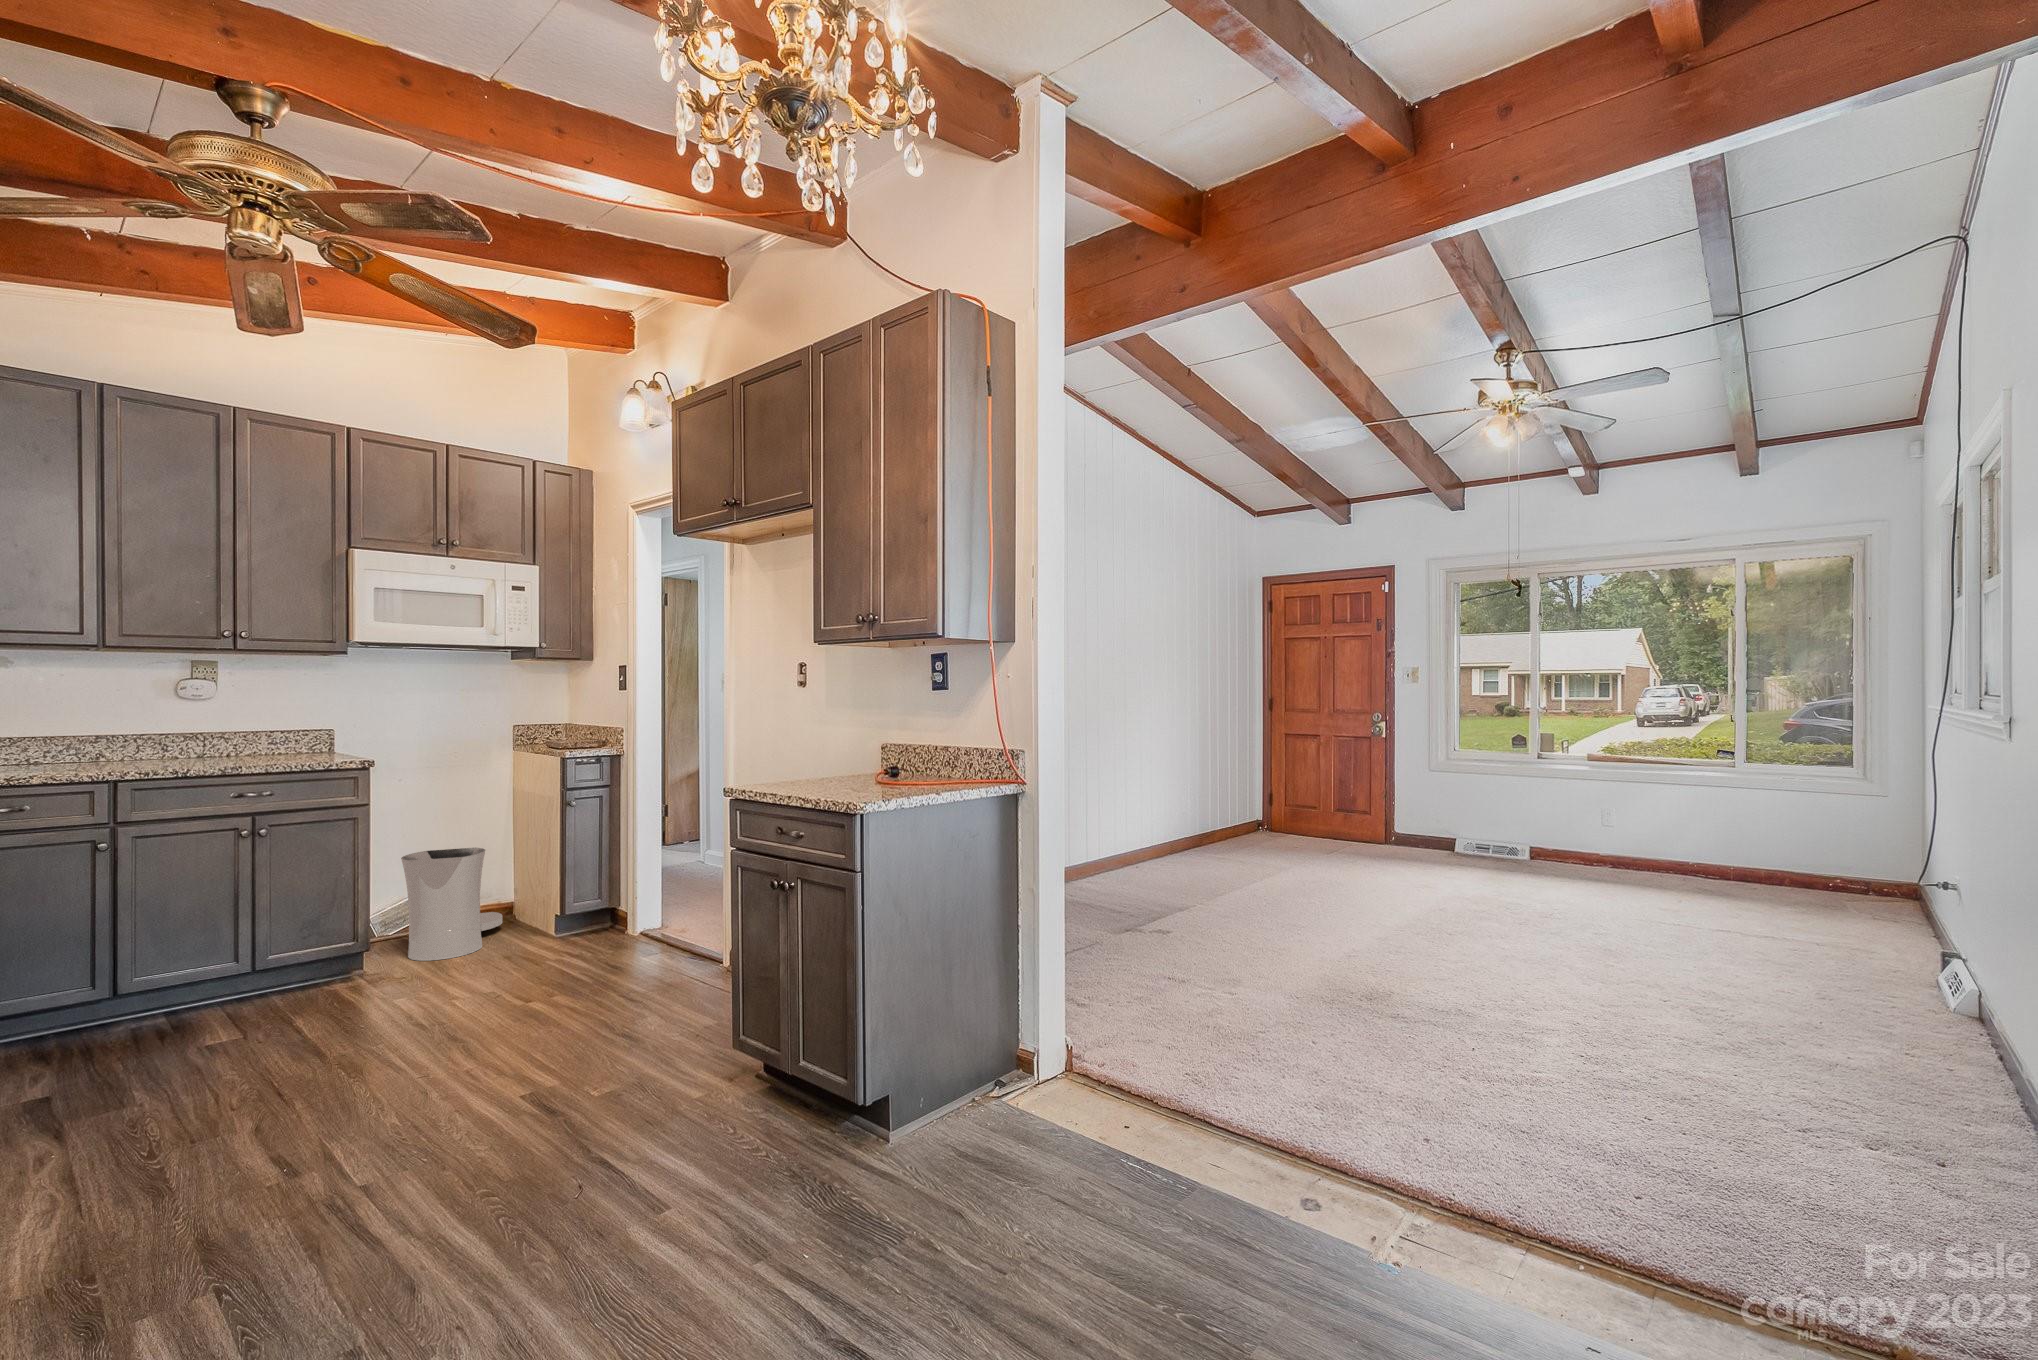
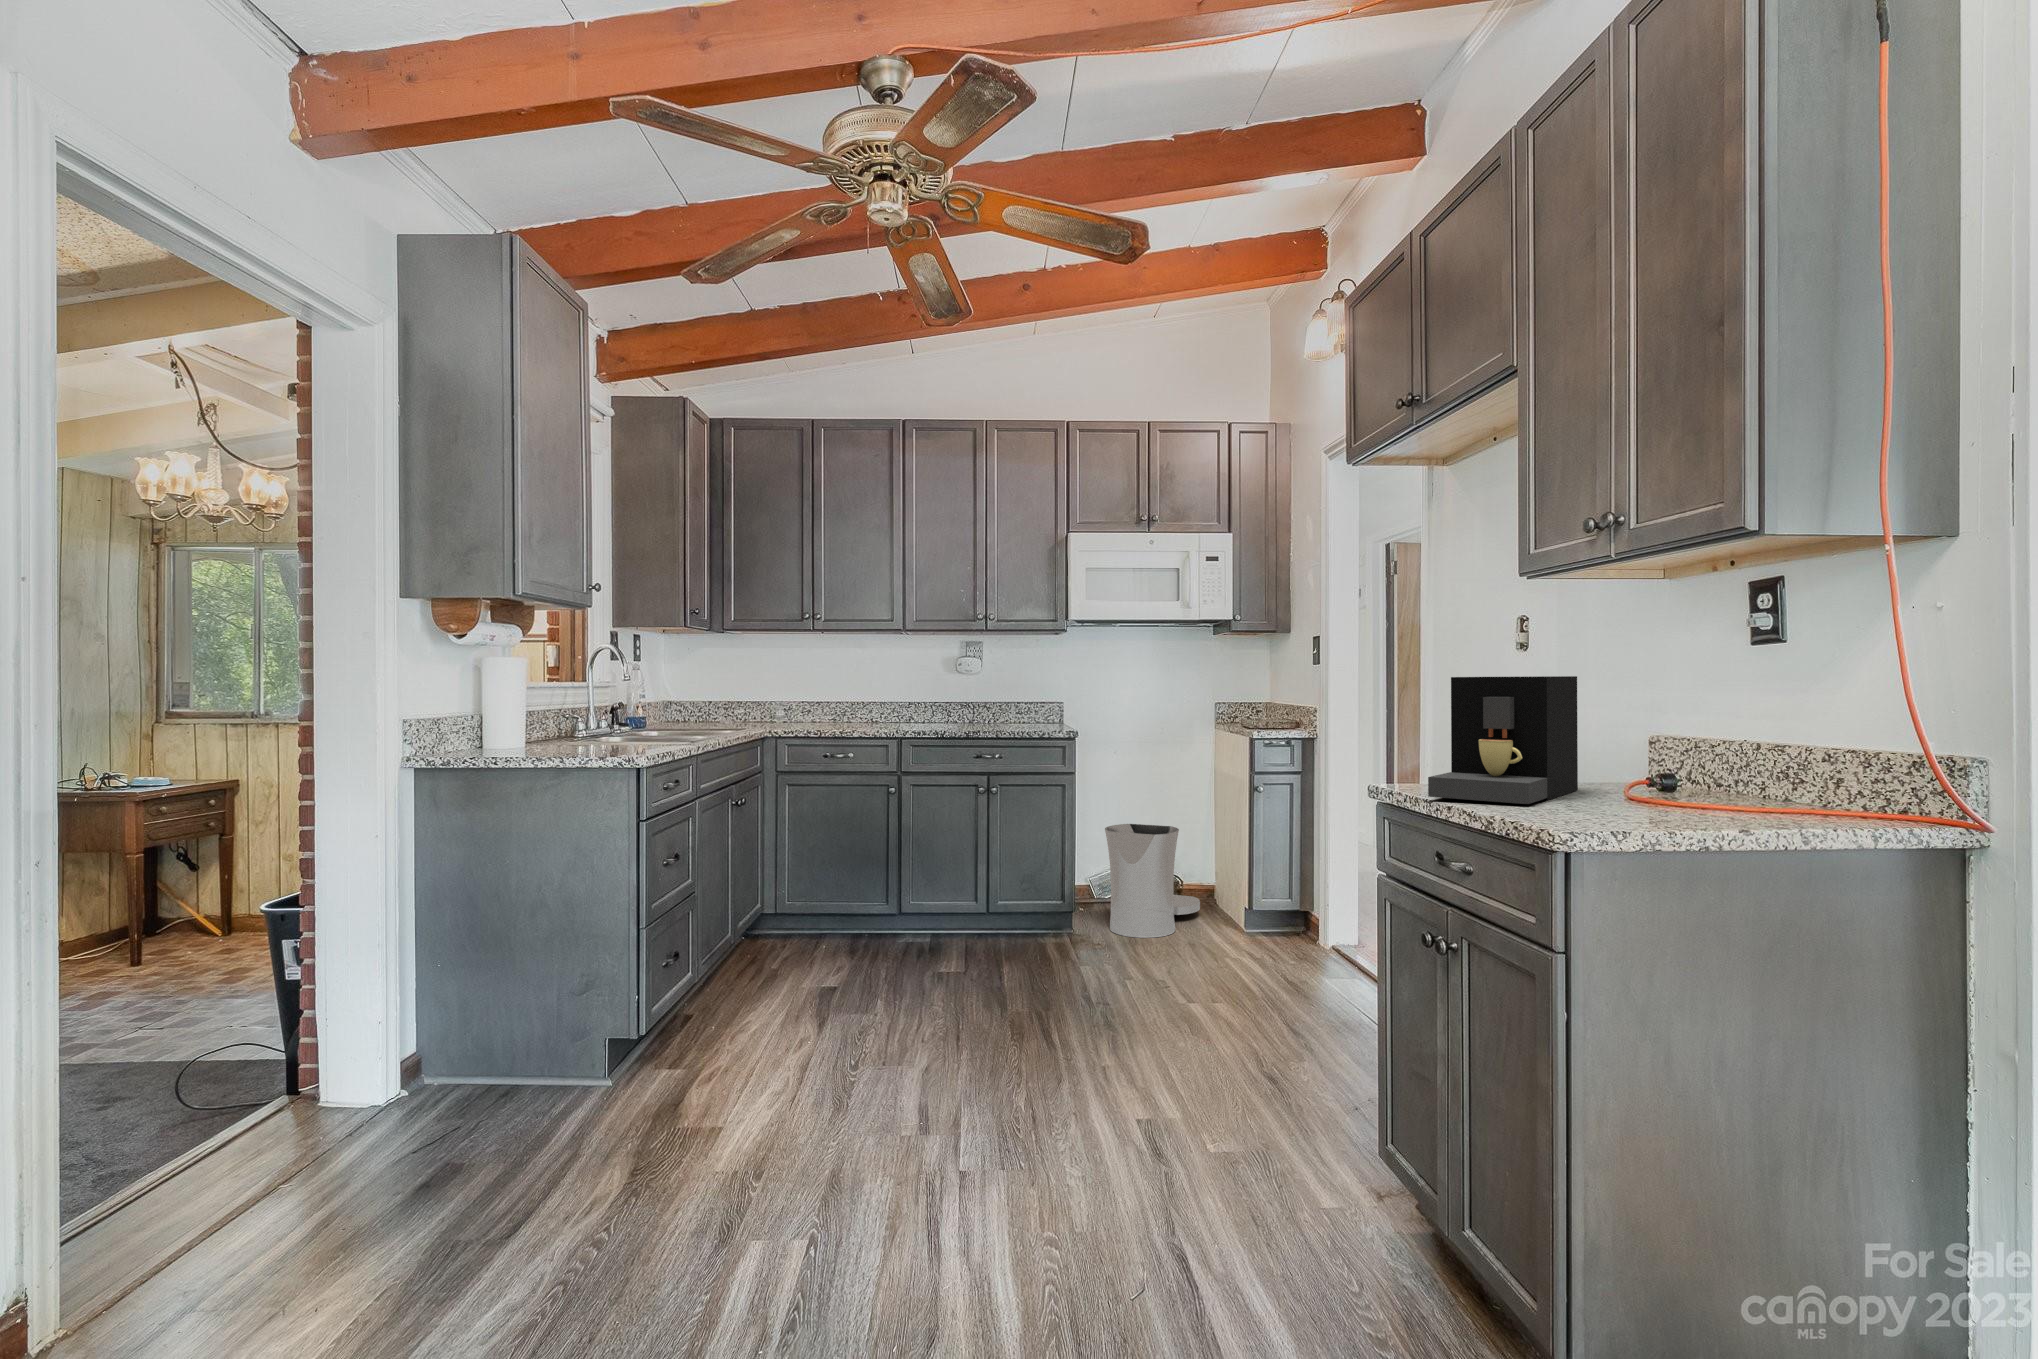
coffee maker: none [766,708,847,794] -> present [1428,676,1578,804]

